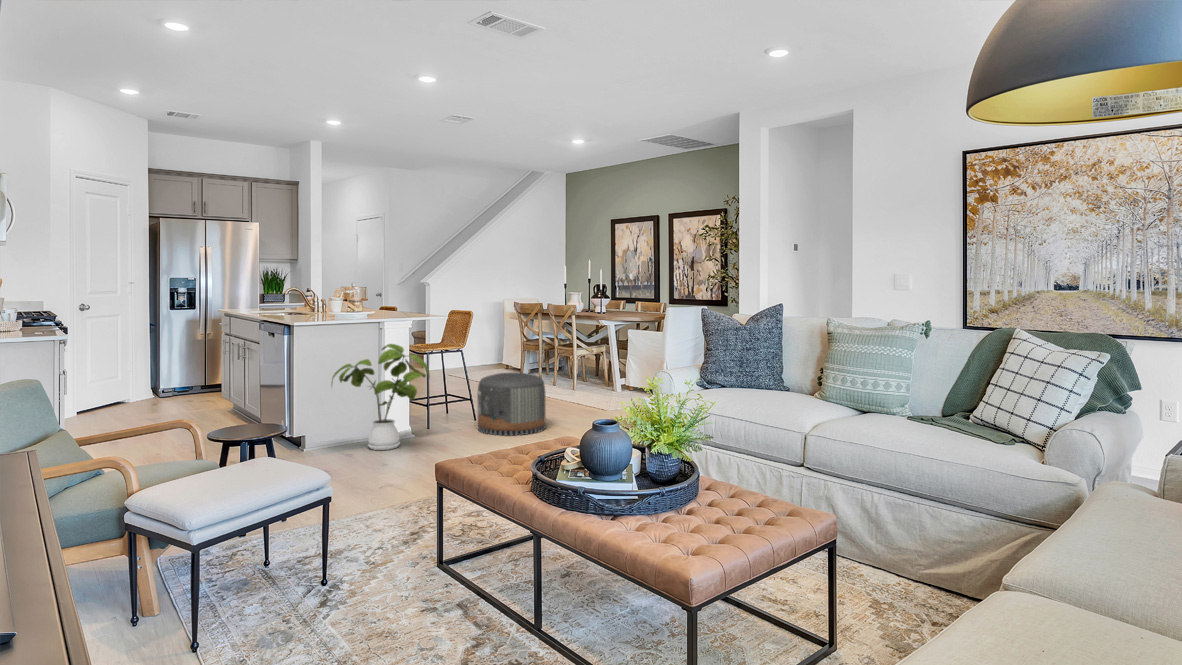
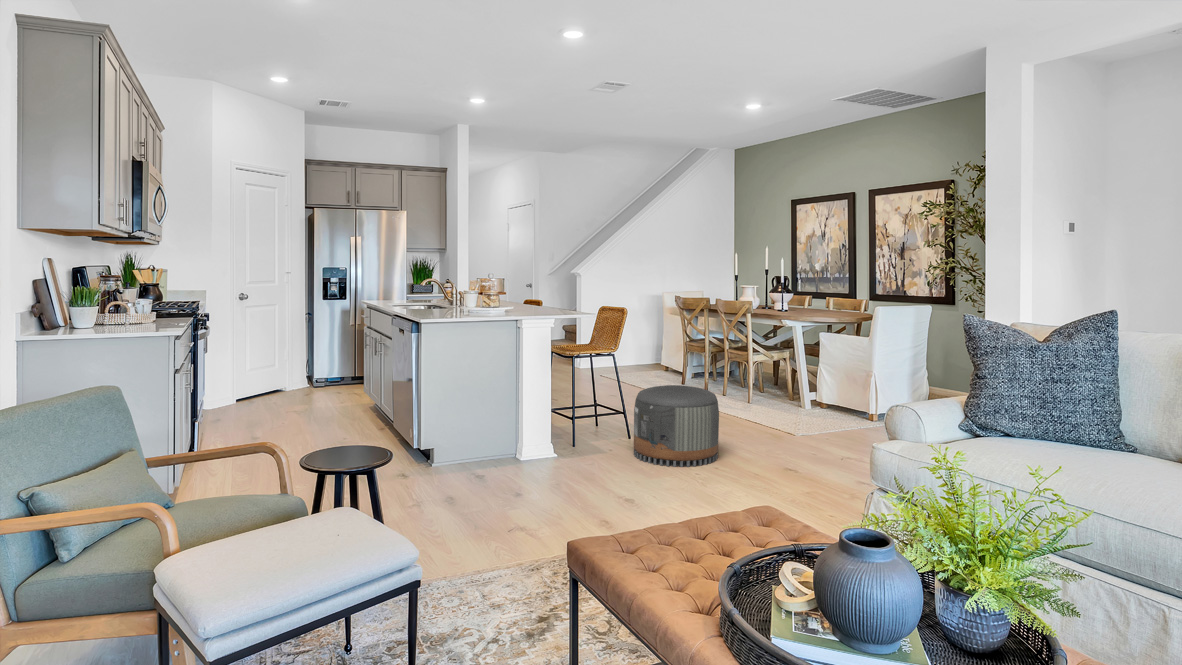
house plant: present [332,344,430,450] -> none [460,349,575,478]

